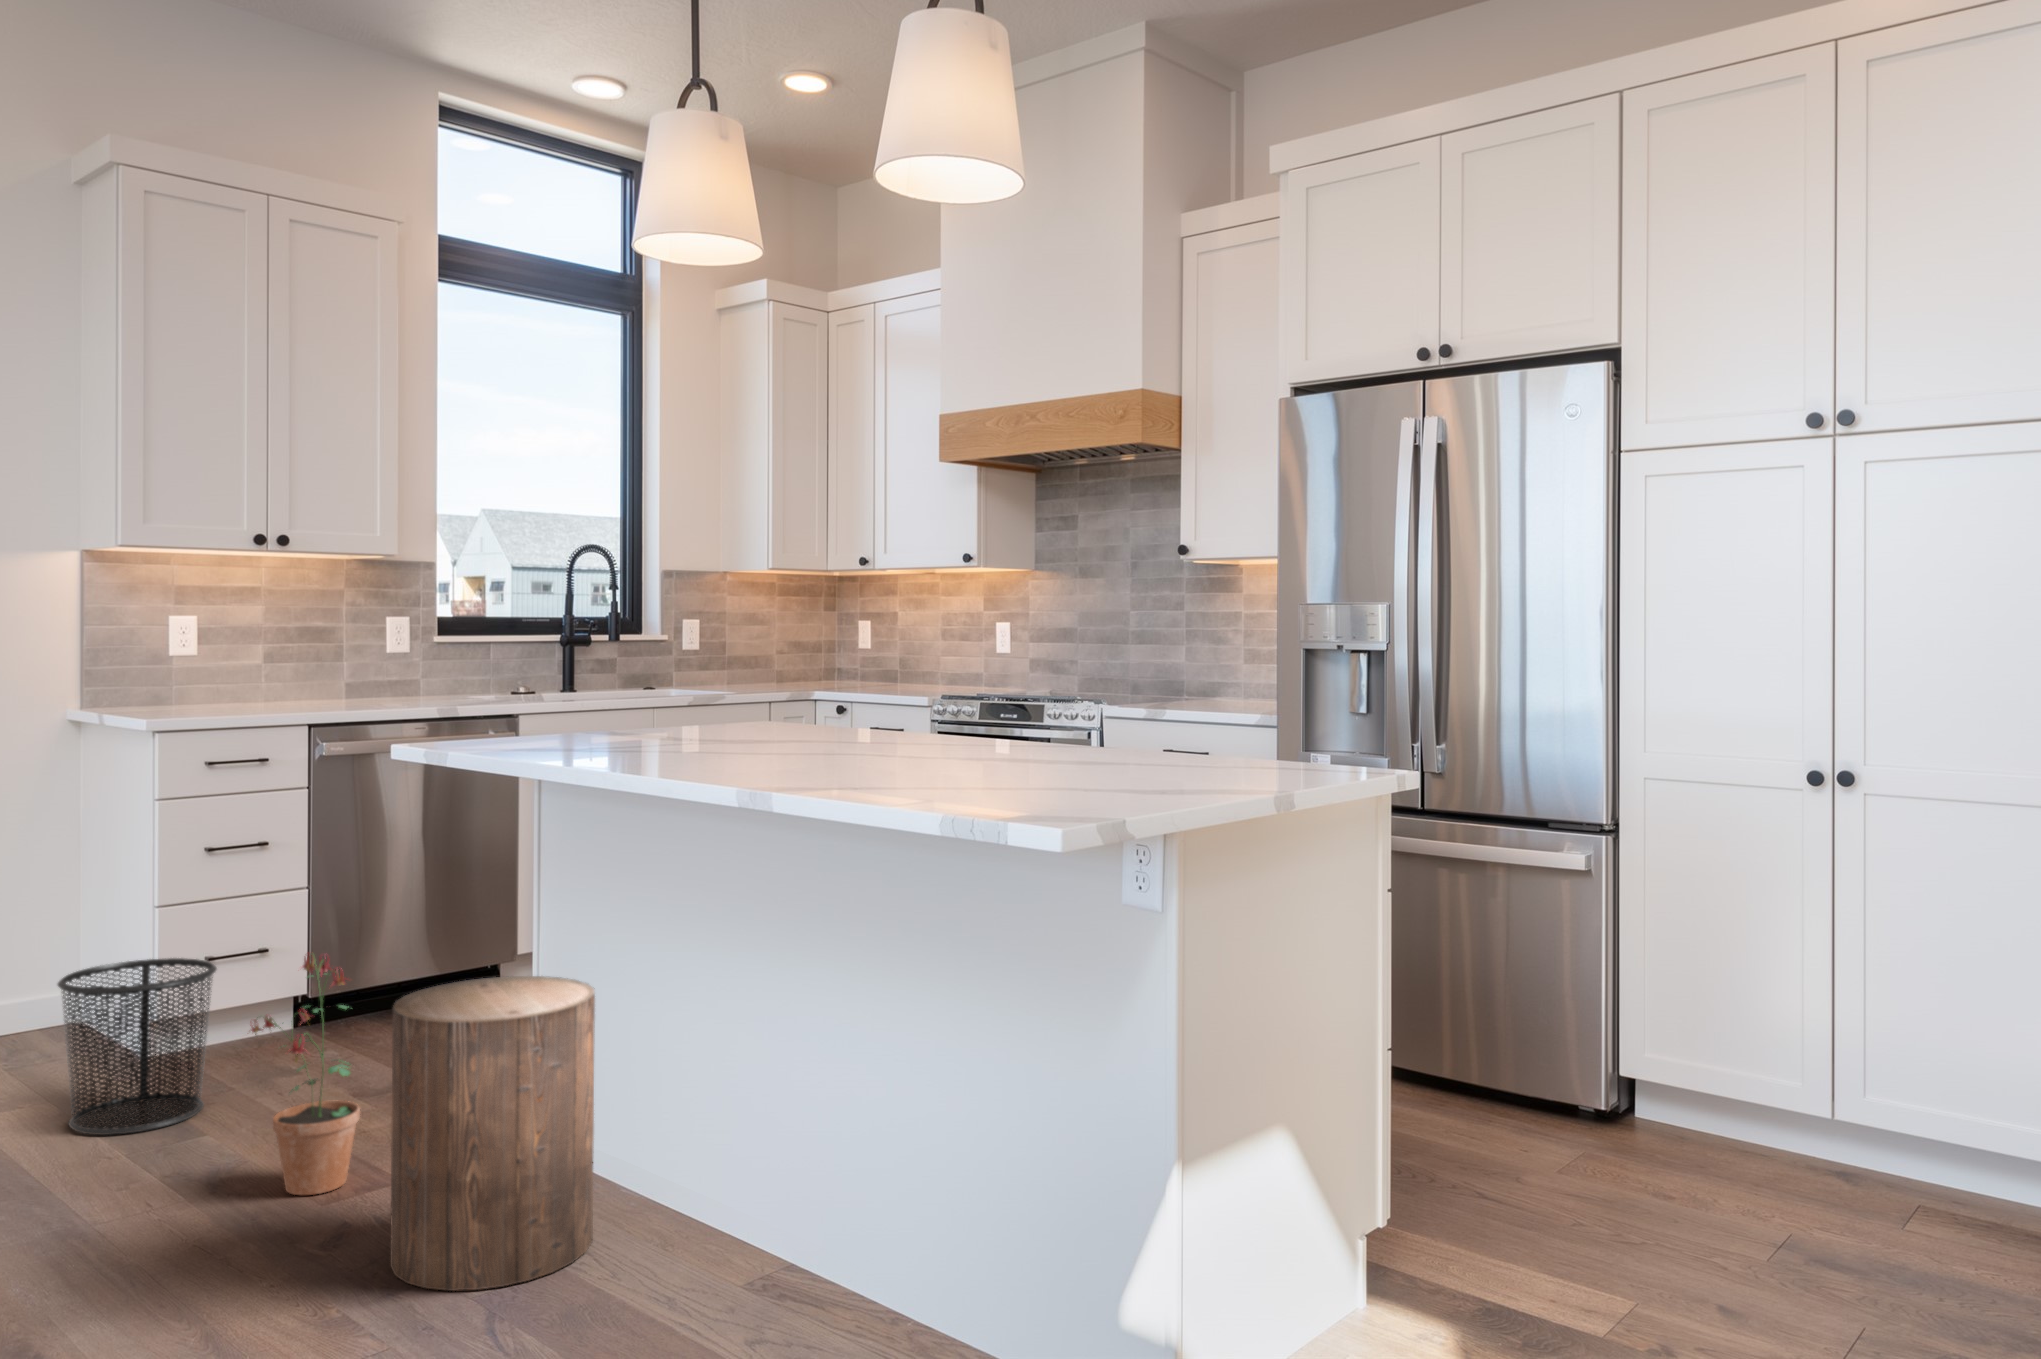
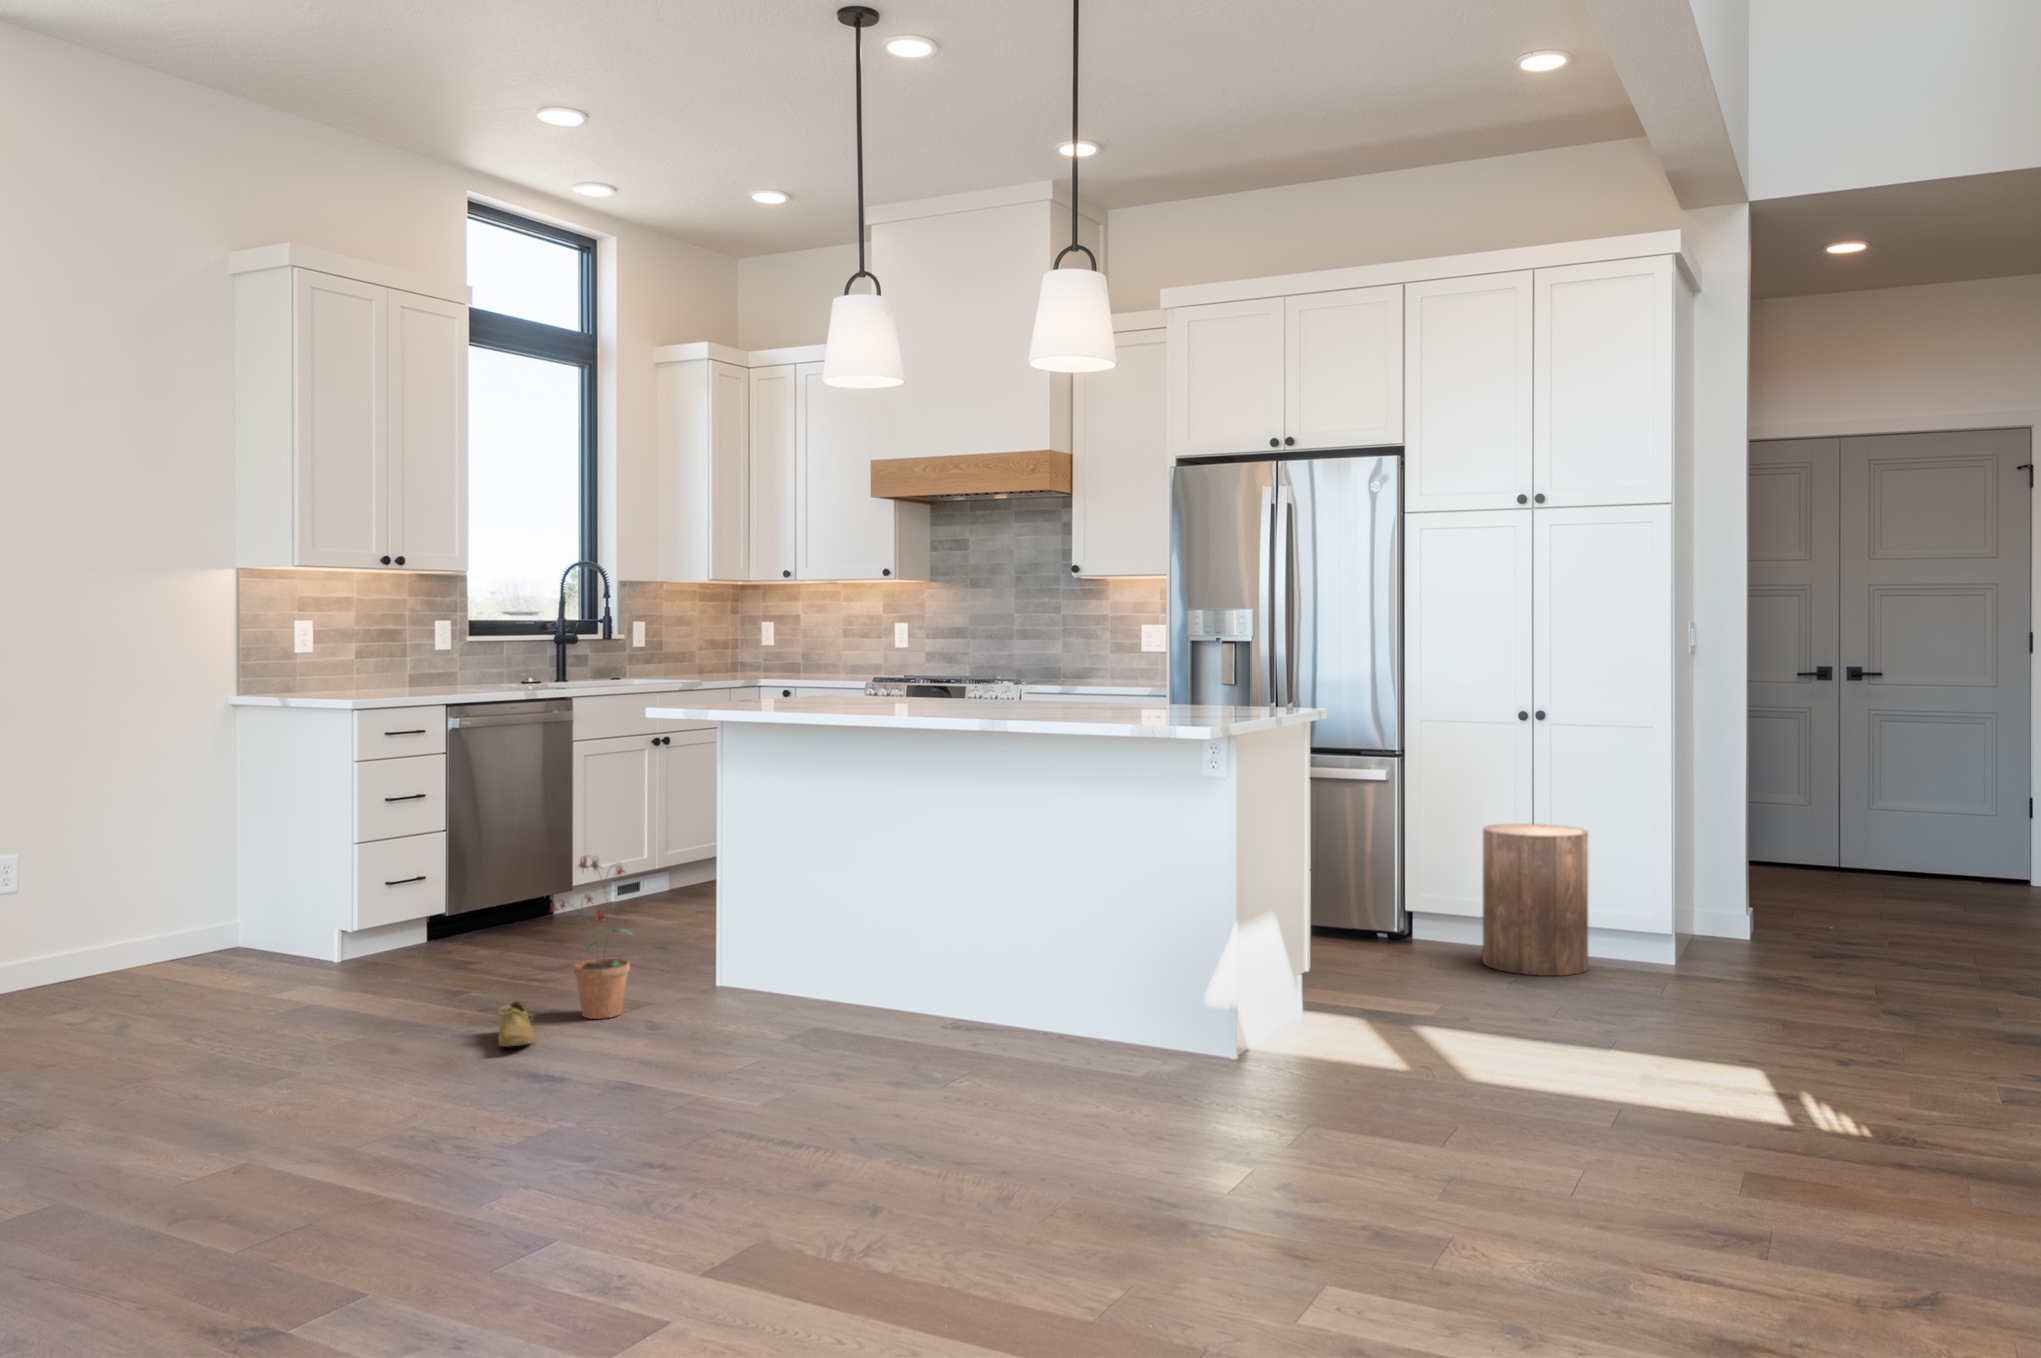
trash can: present [58,958,217,1135] -> none [344,879,454,1003]
stool: present [390,976,595,1291] -> present [1483,824,1588,976]
shoe: none [72,1169,174,1251] -> present [498,1001,535,1046]

